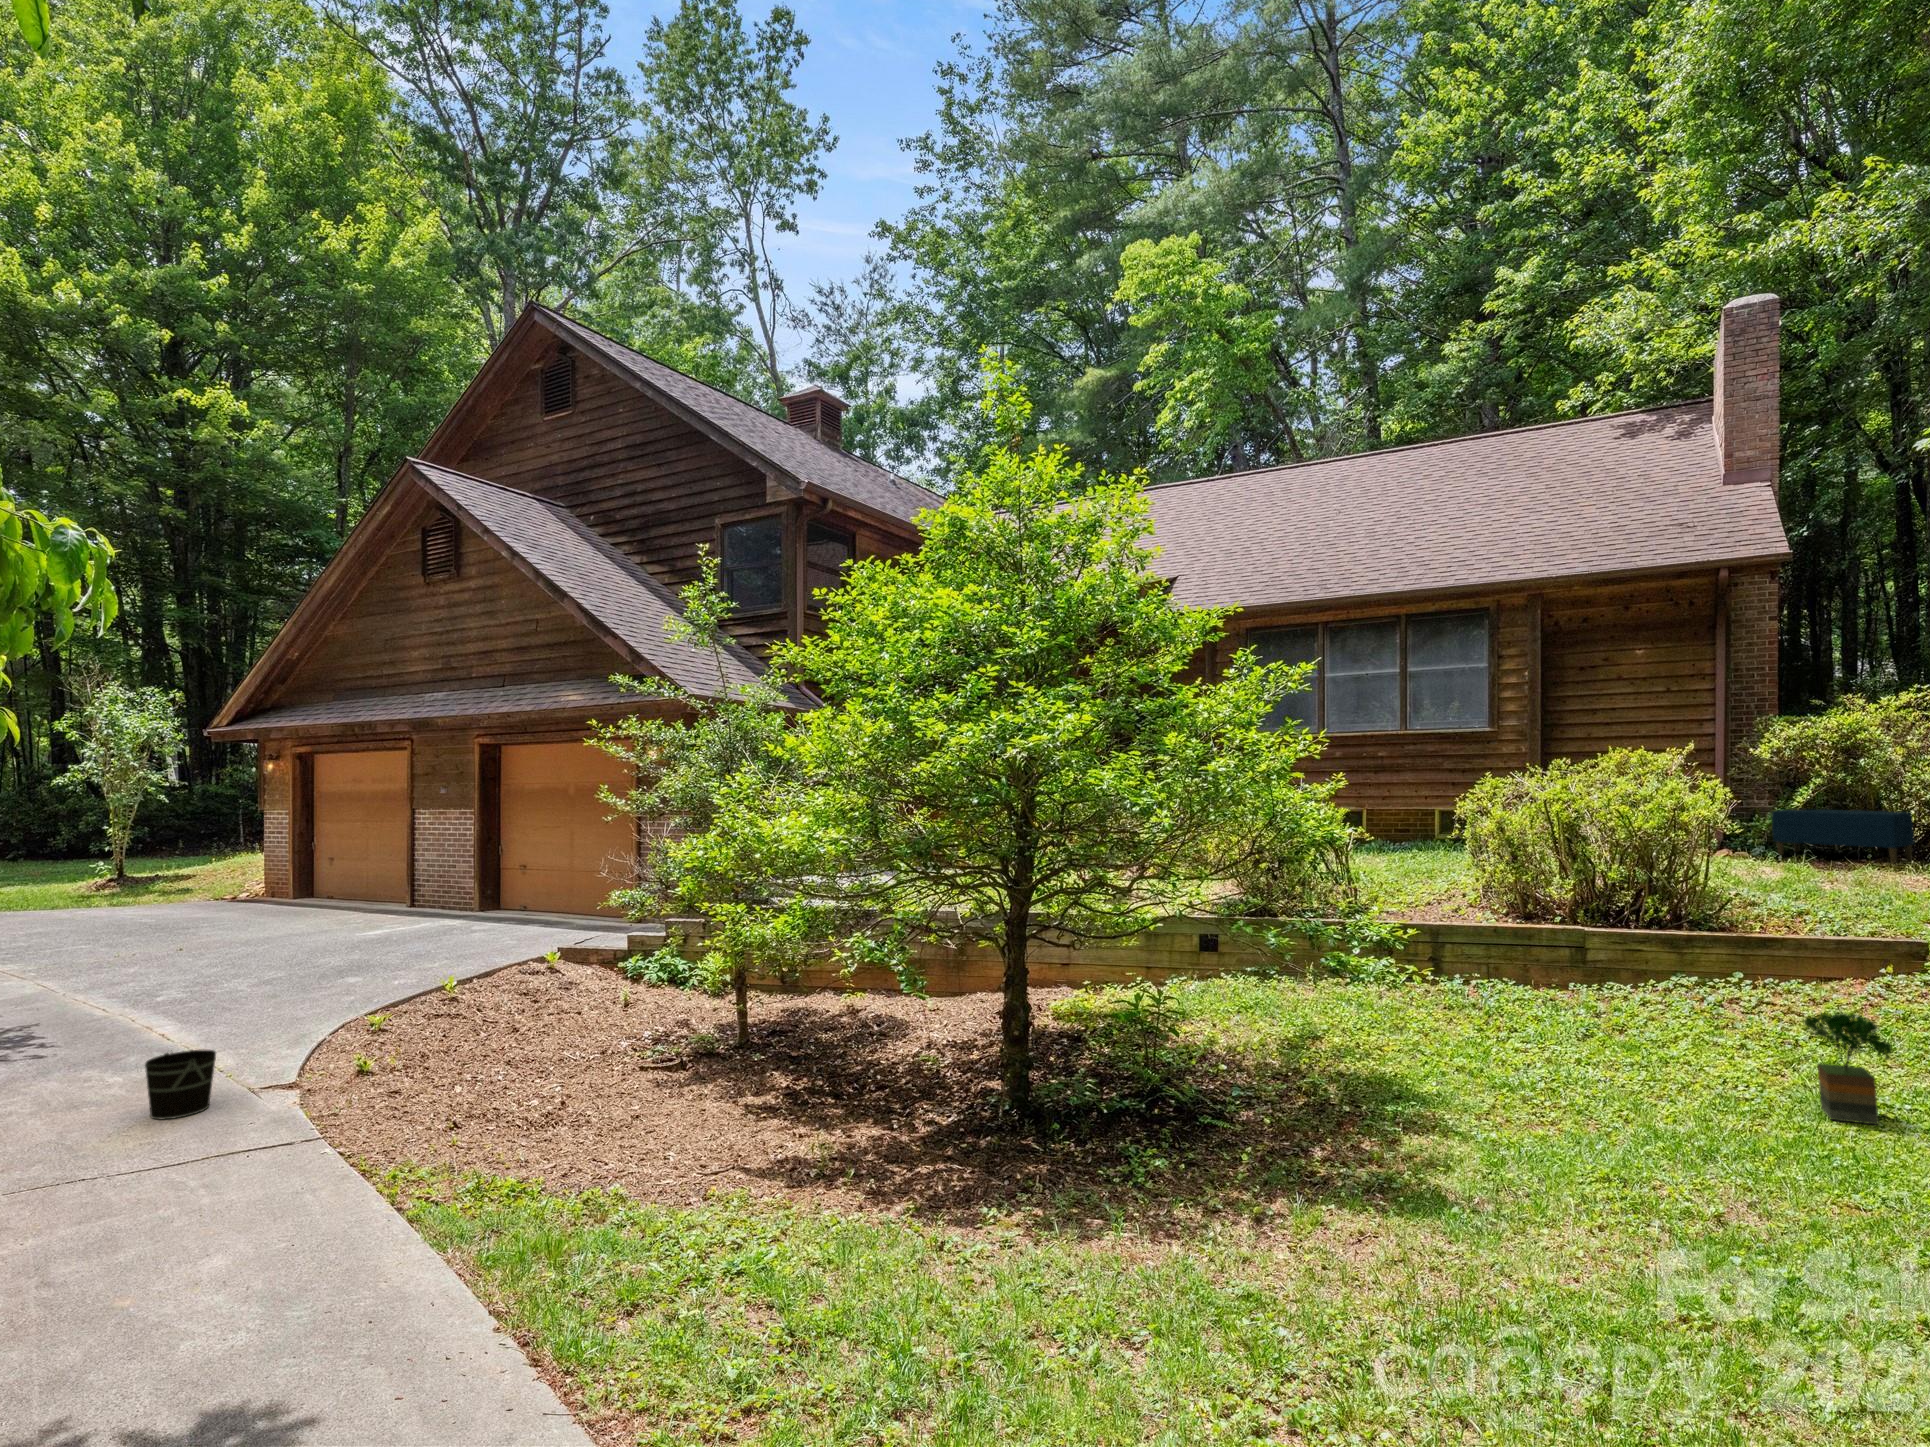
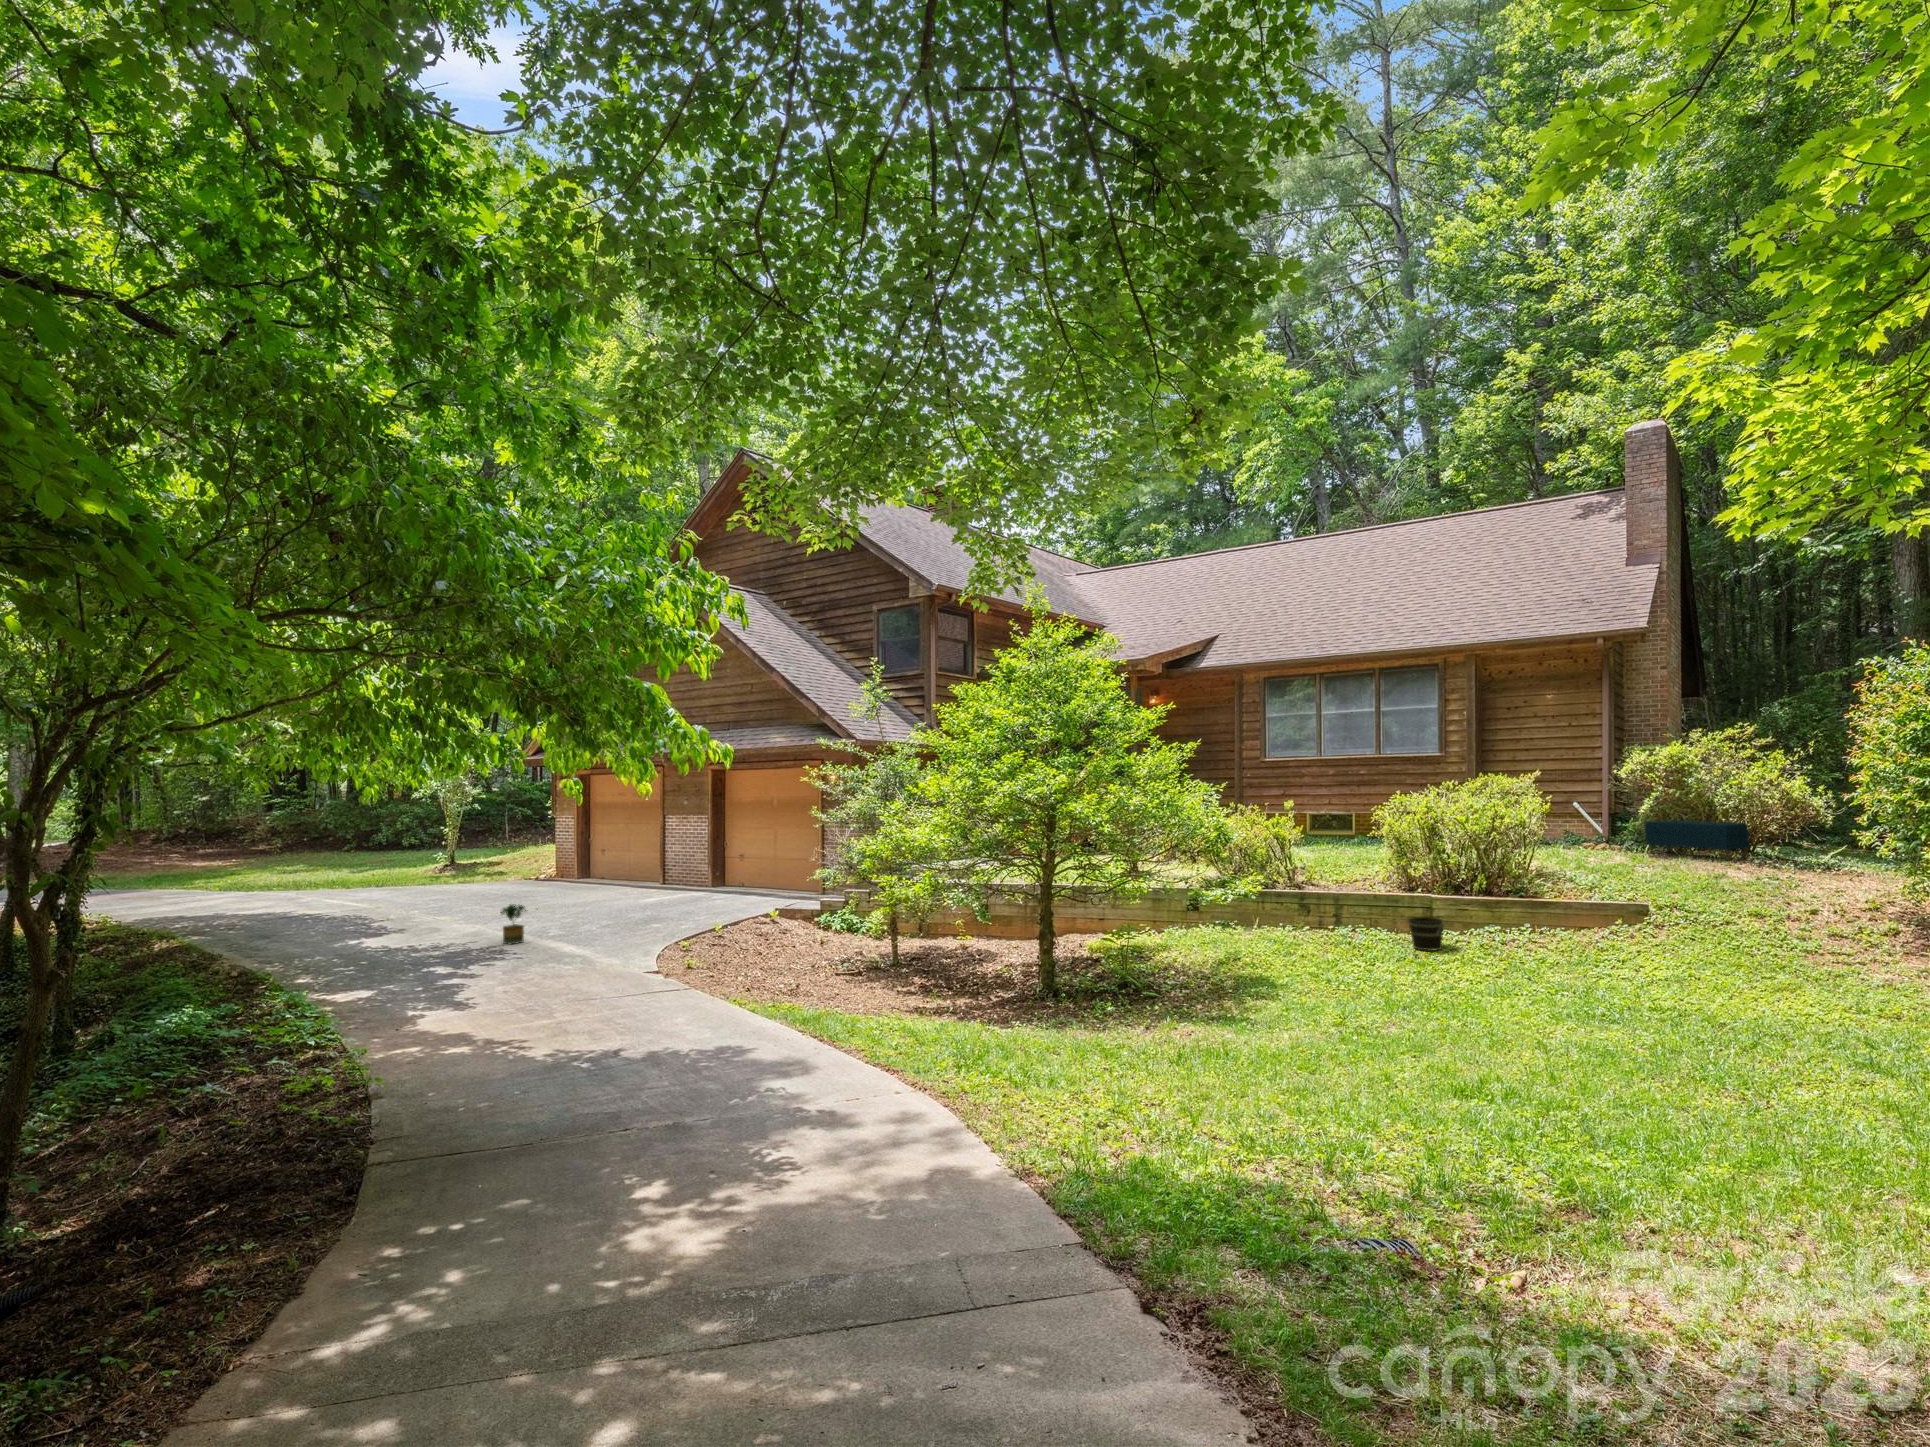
potted tree: present [1803,1012,1893,1125] -> present [501,904,526,944]
bucket: present [145,1049,216,1119] -> present [1408,917,1443,951]

